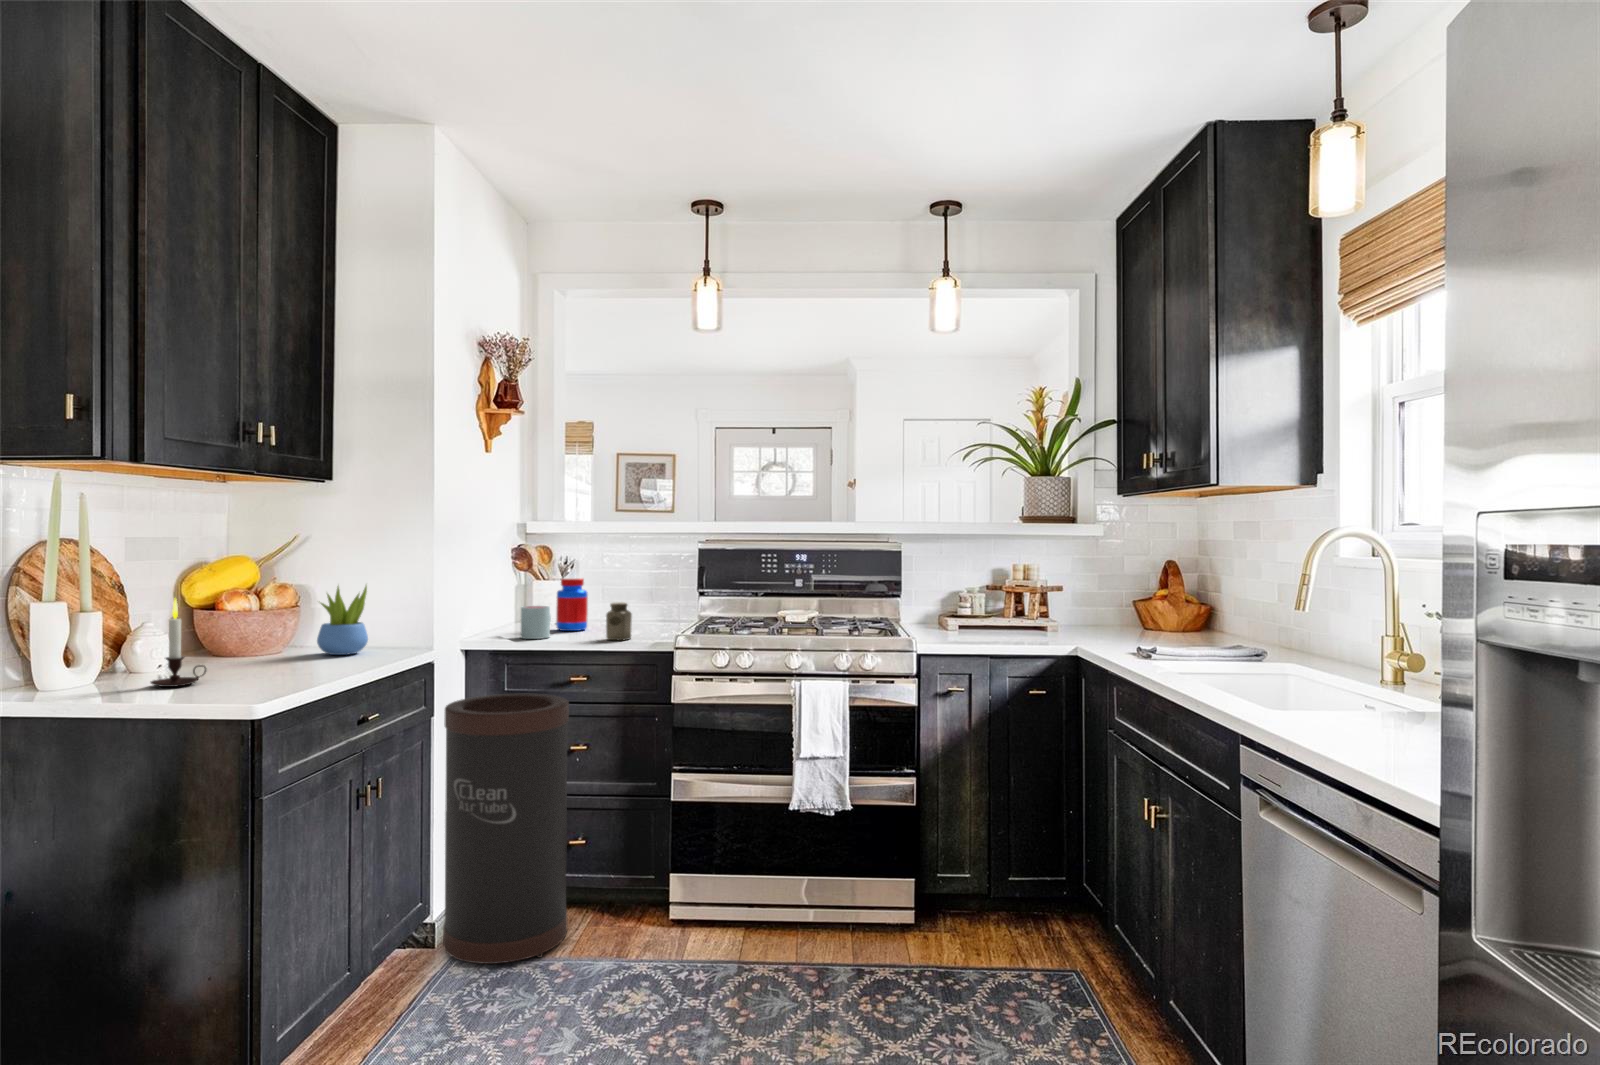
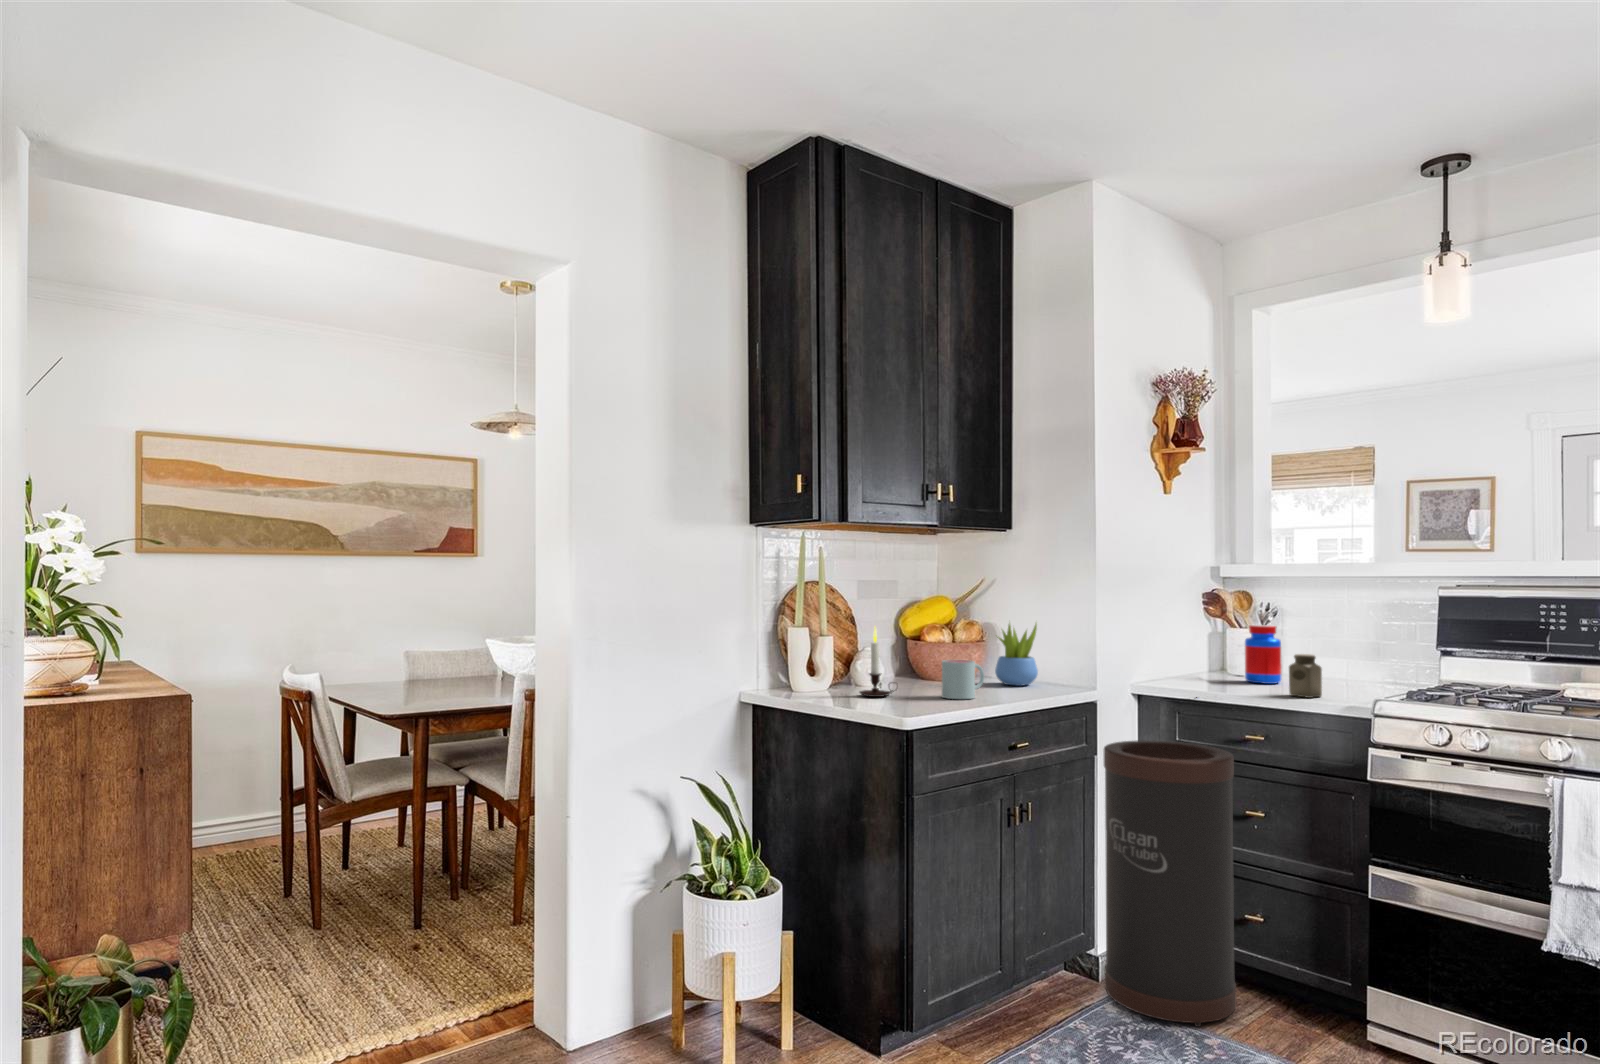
mug: present [521,606,551,639] -> present [942,660,984,699]

